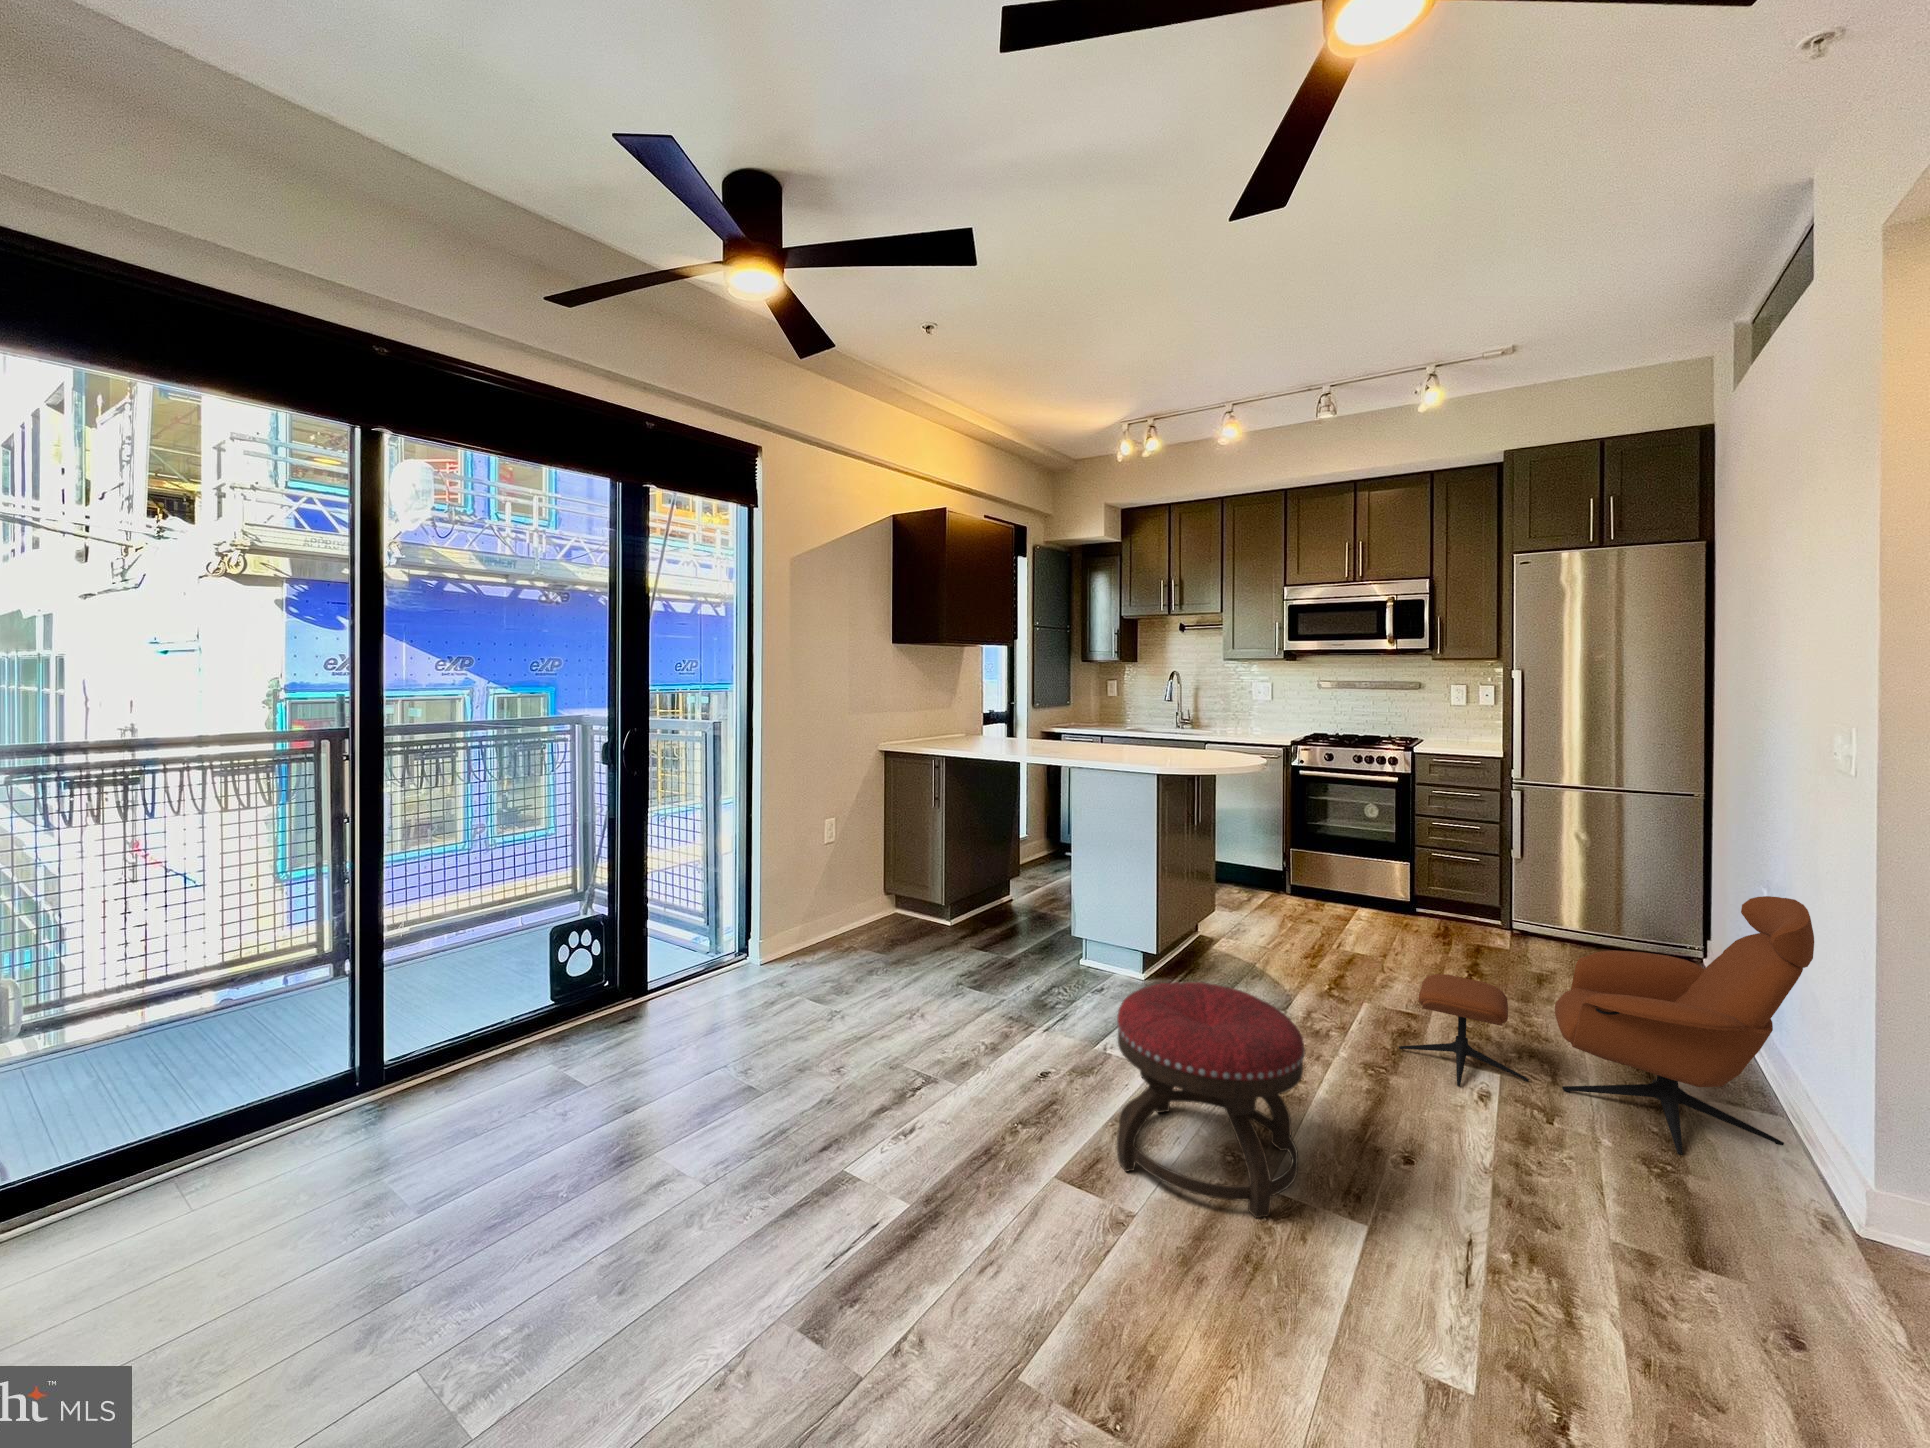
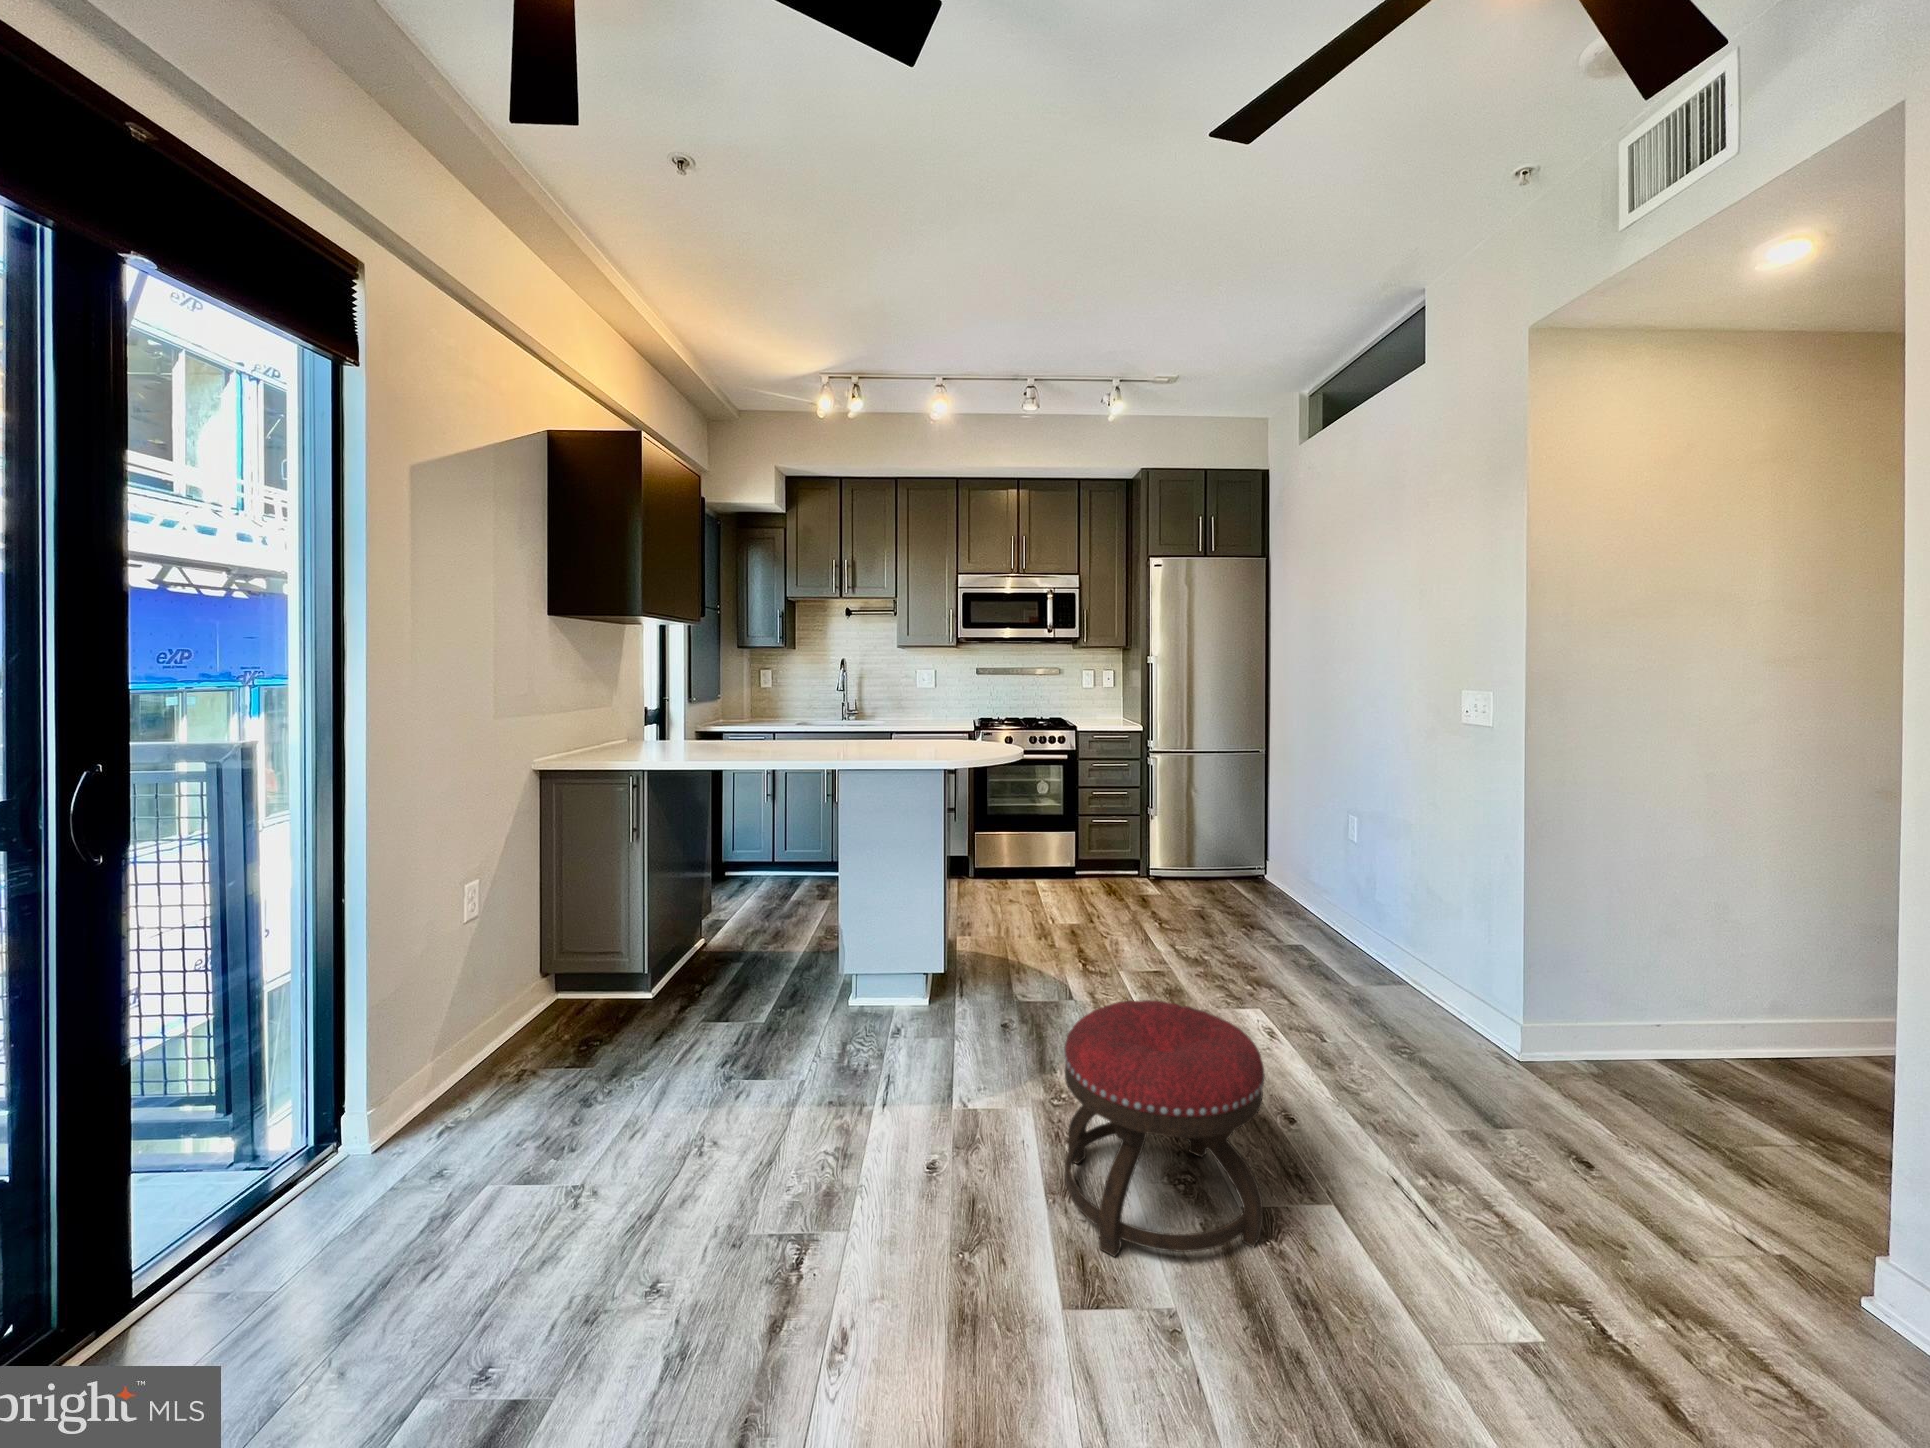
lounge chair: present [1399,896,1814,1155] -> none [1182,828,1453,1040]

